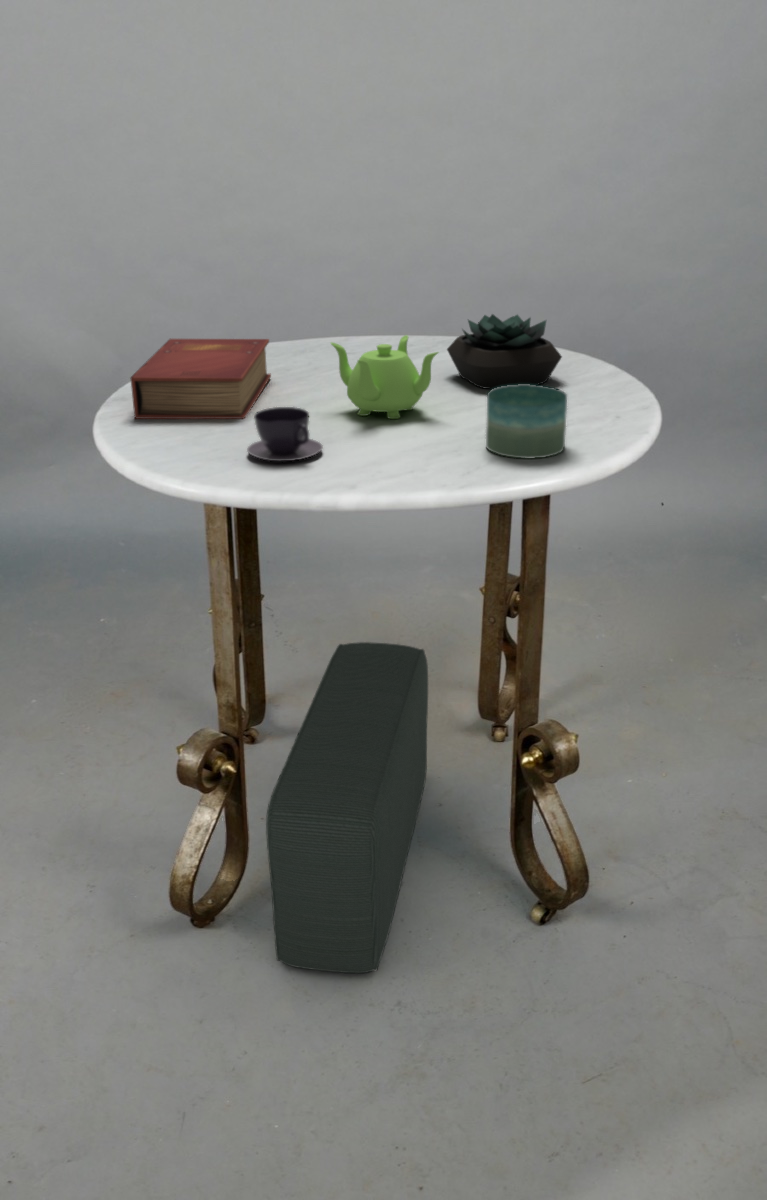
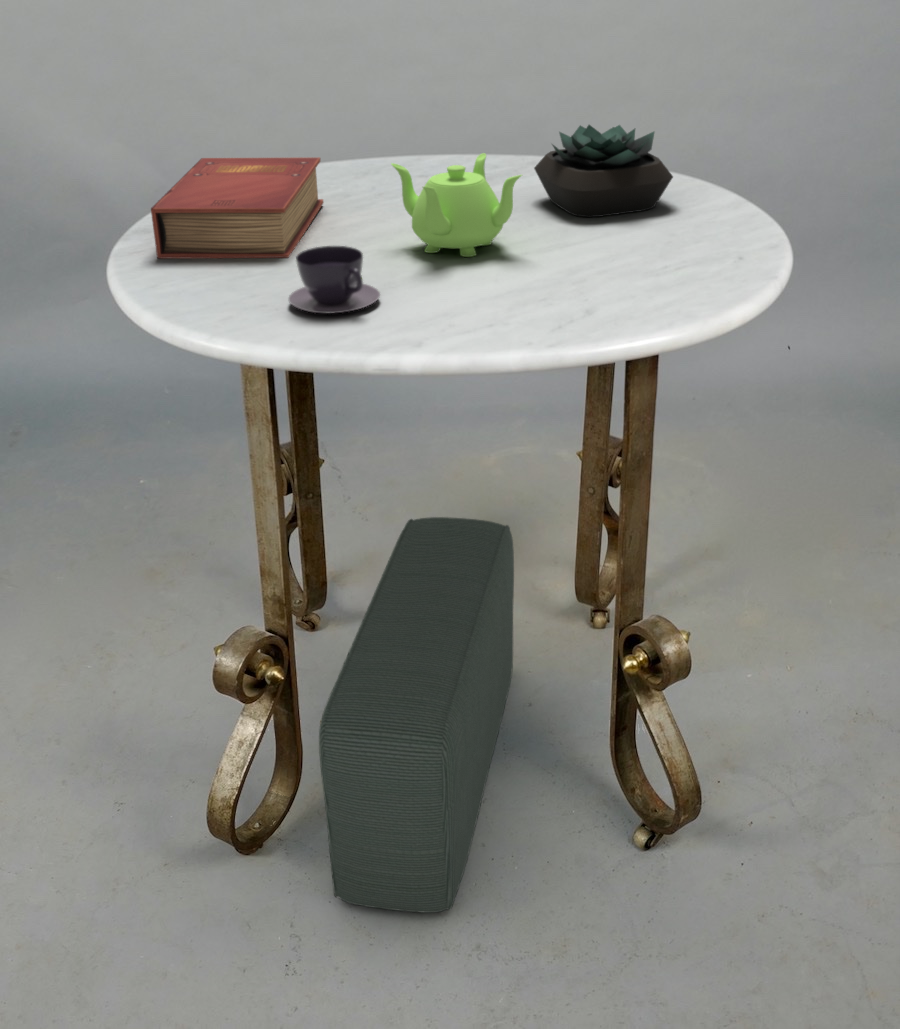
candle: present [486,384,567,458] -> none [578,216,678,308]

